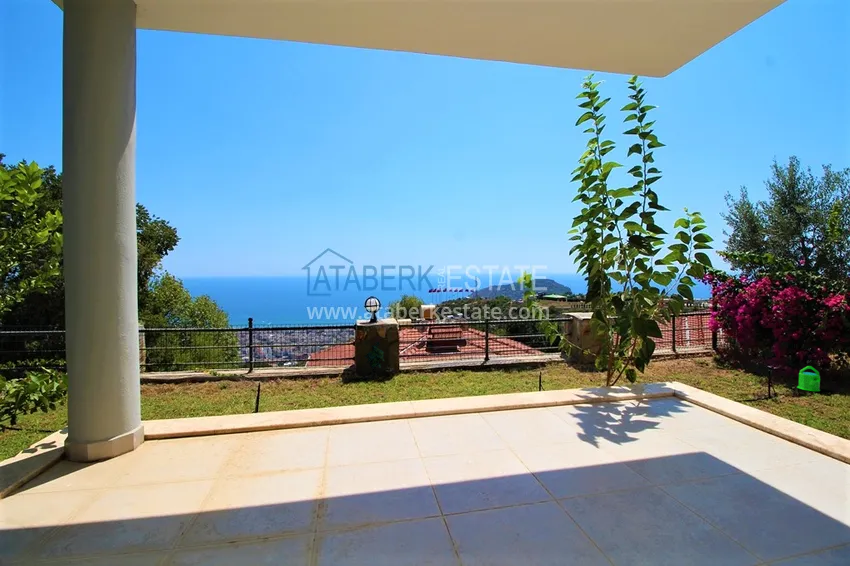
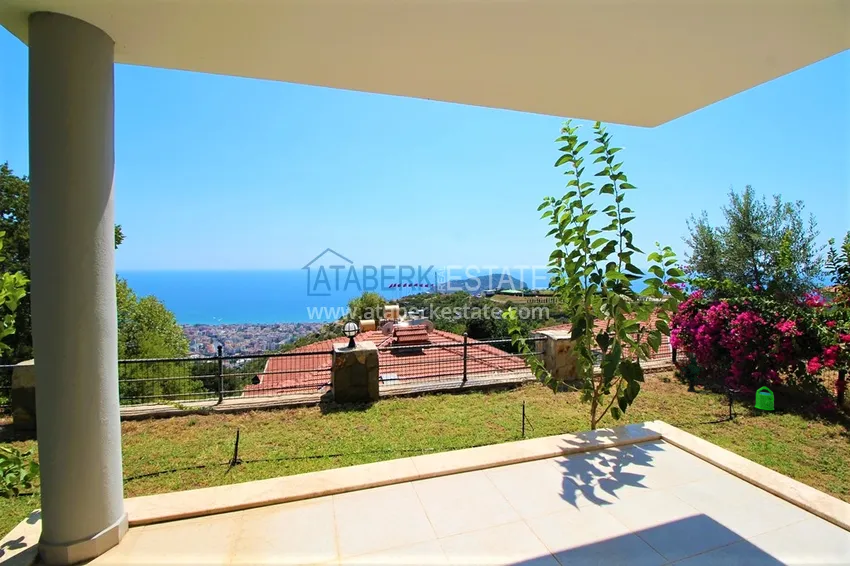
decorative plant: present [365,342,384,379] -> present [680,355,703,392]

